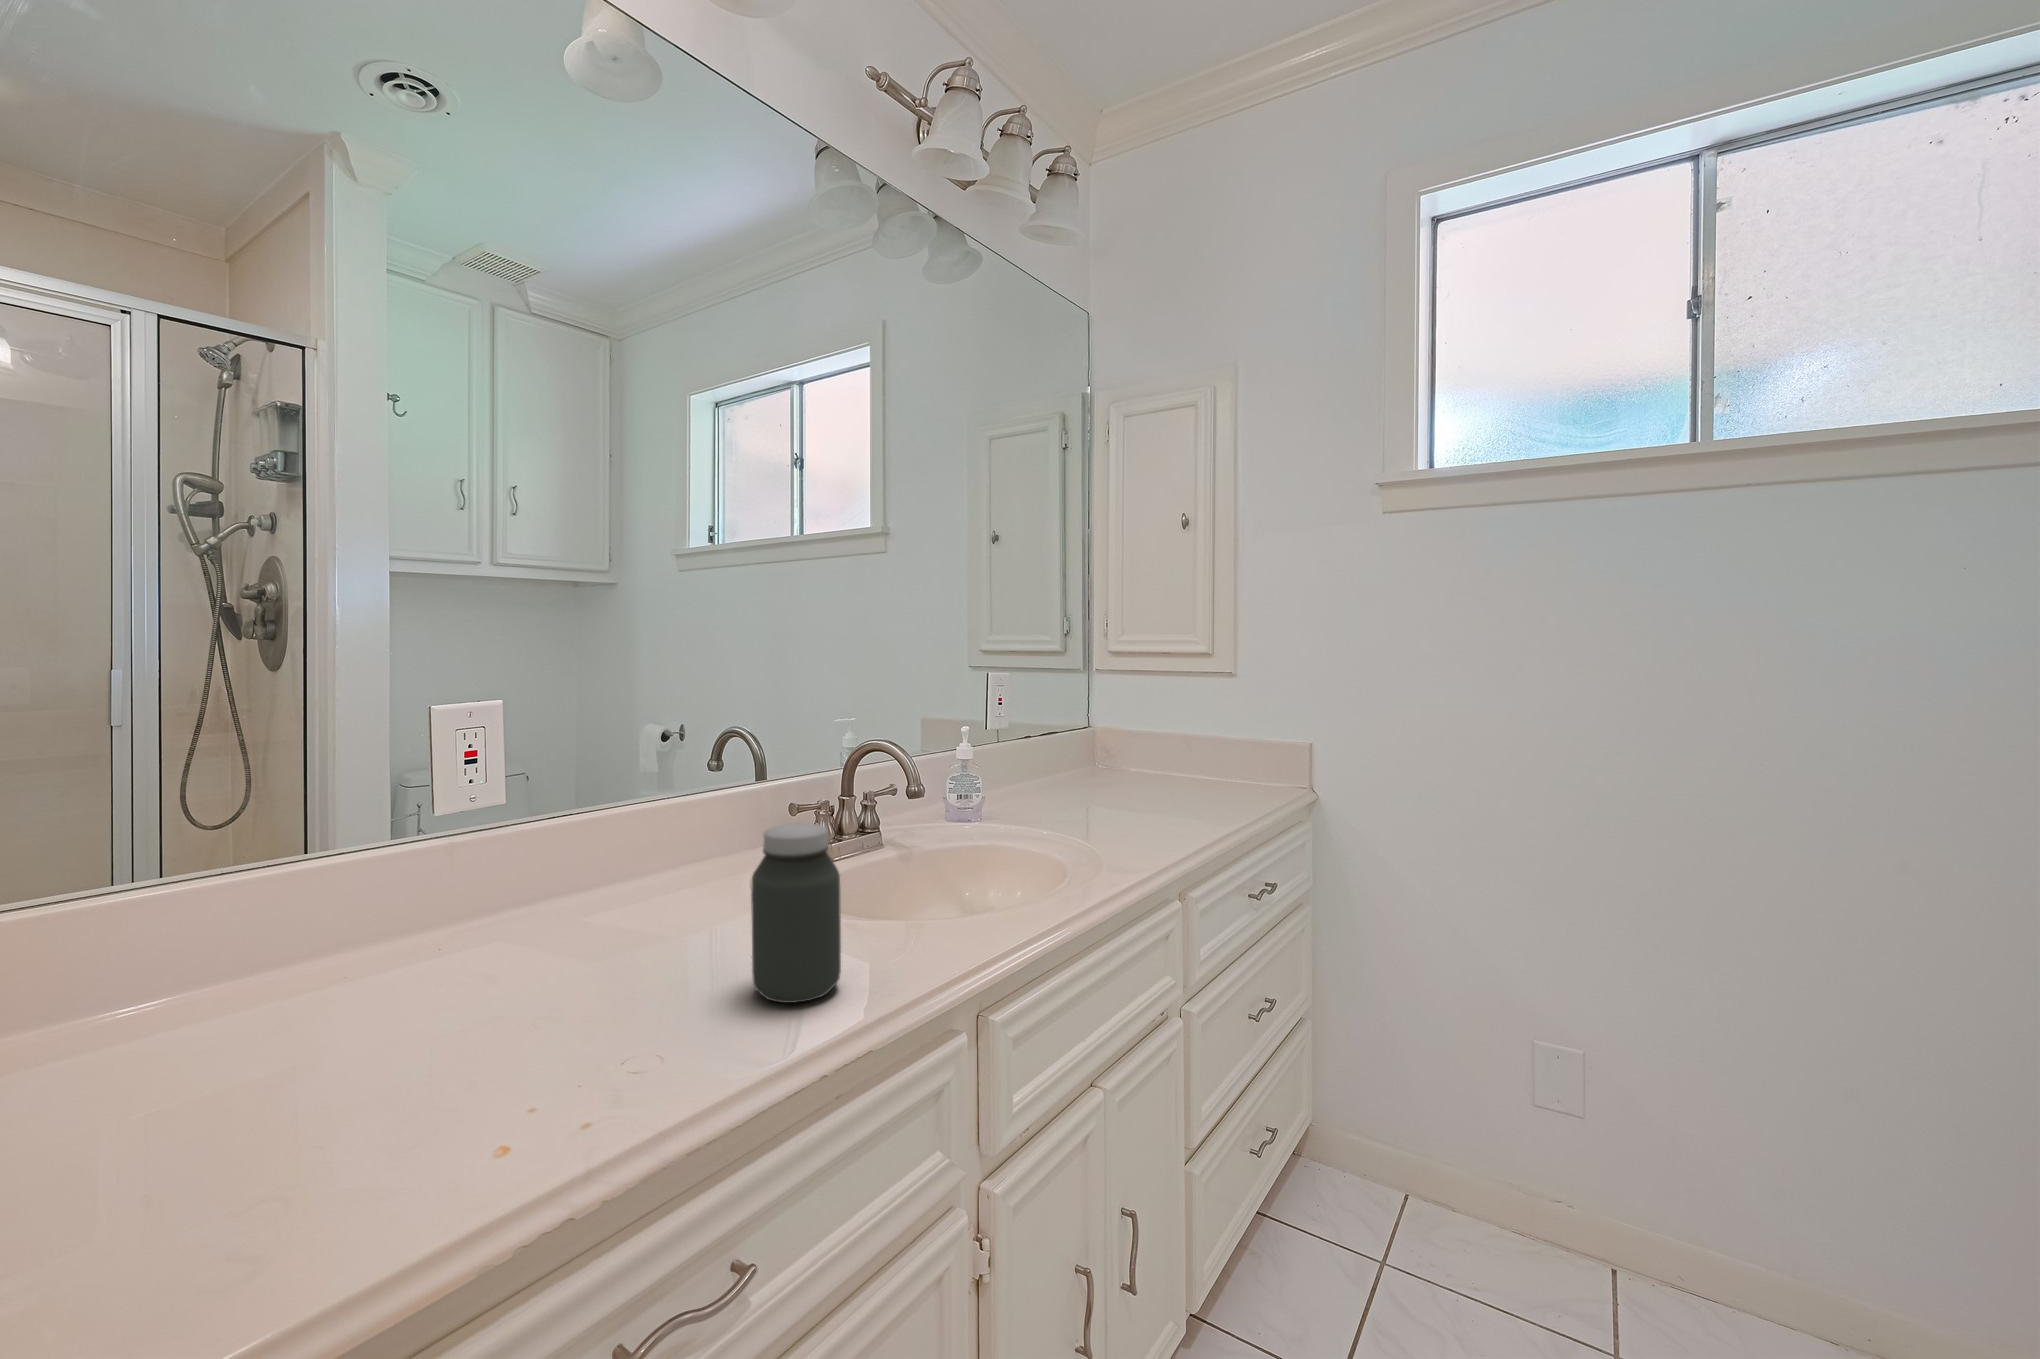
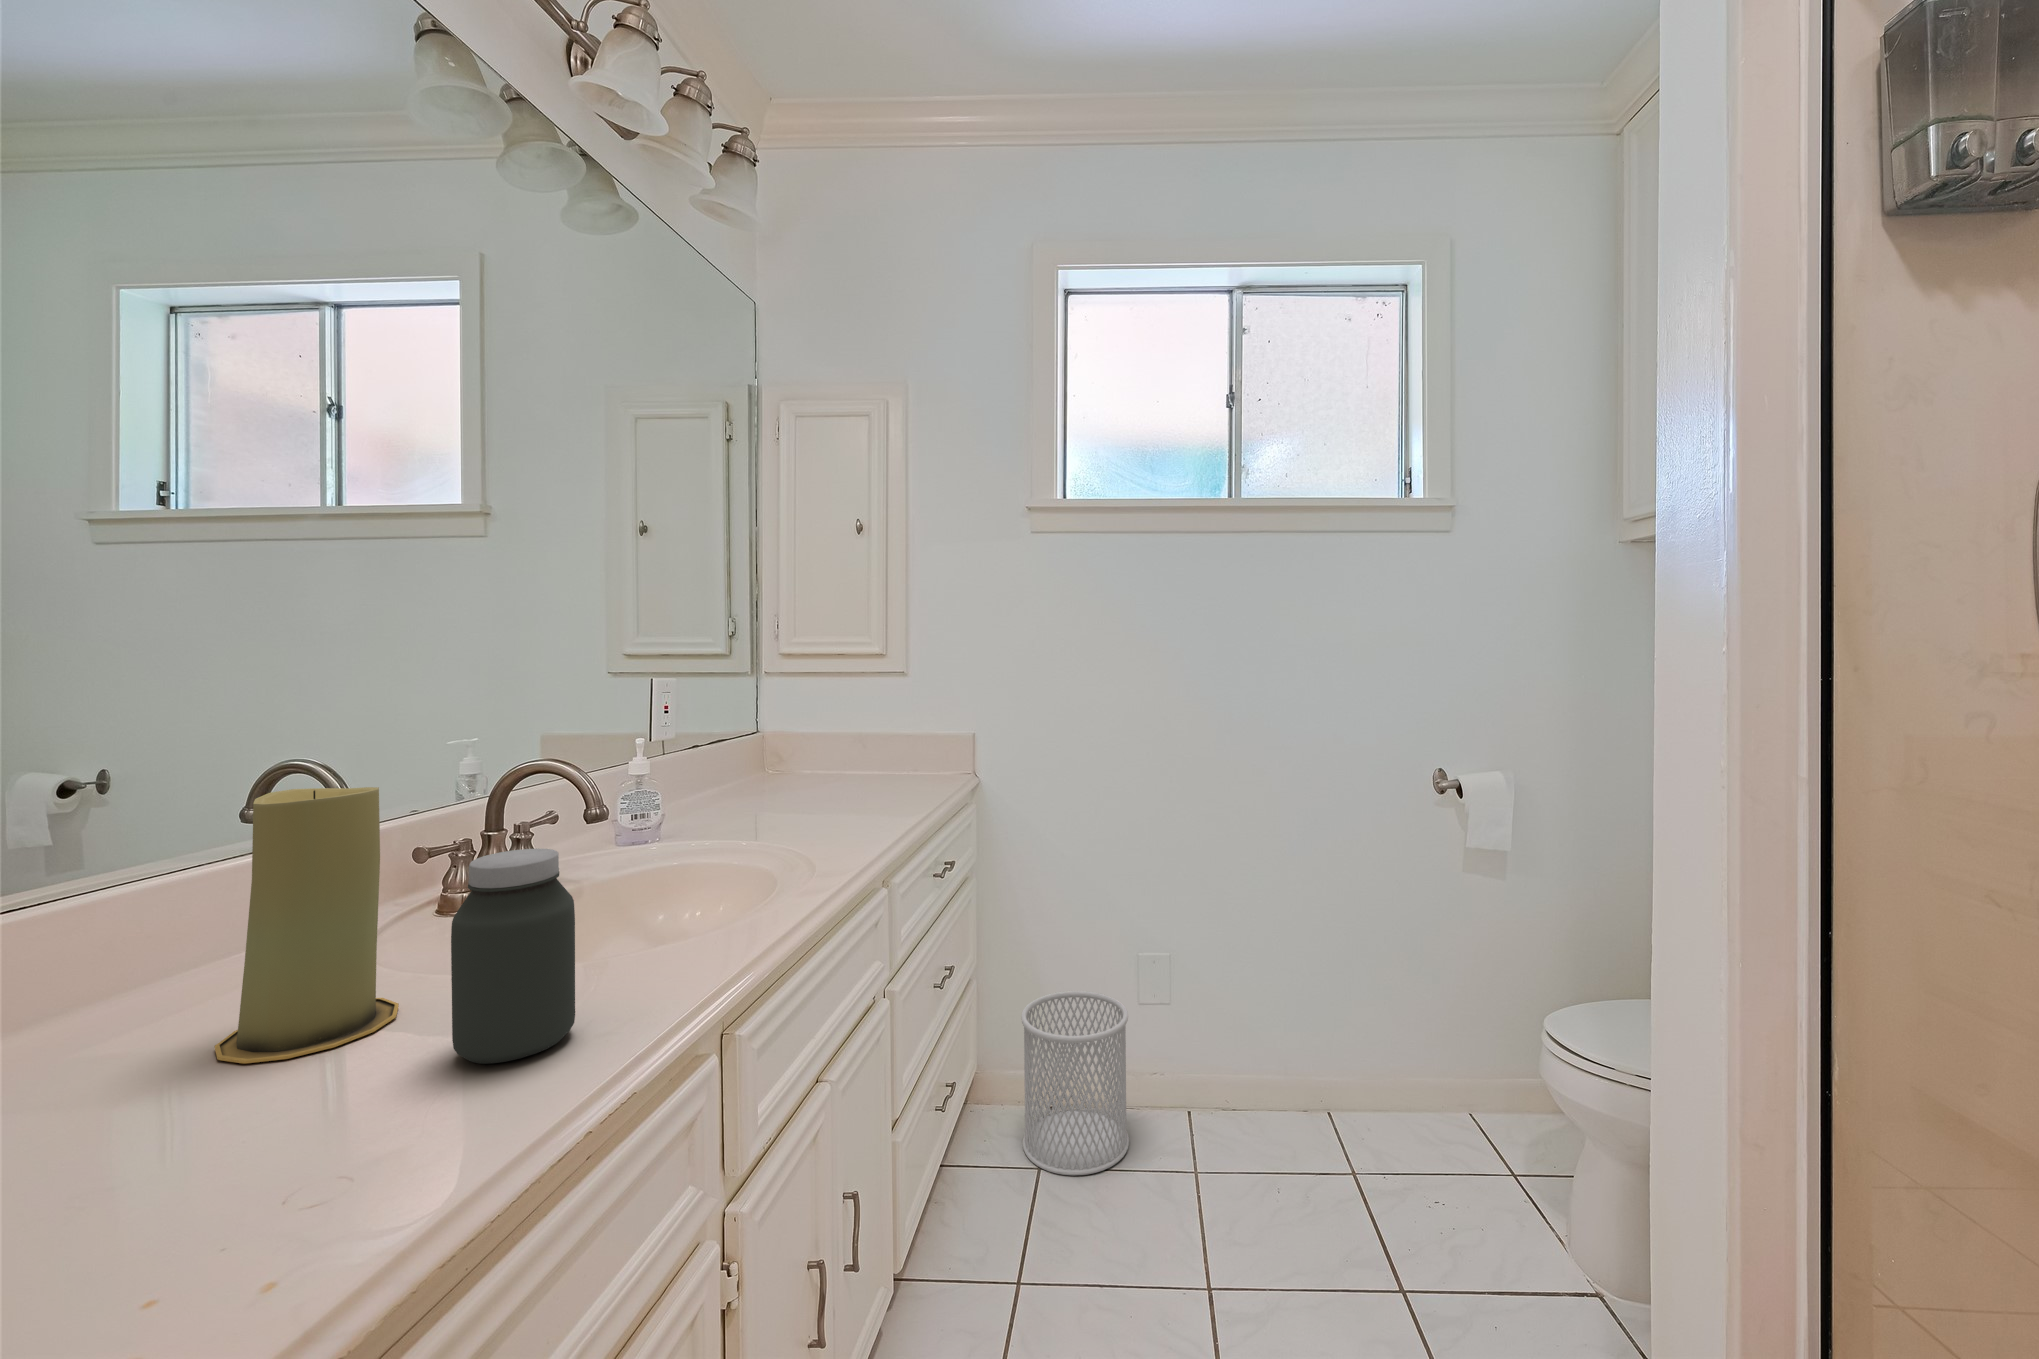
candle: none [635,755,745,960] -> present [215,787,399,1064]
wastebasket: none [1364,1055,1513,1290] -> present [1021,991,1129,1175]

